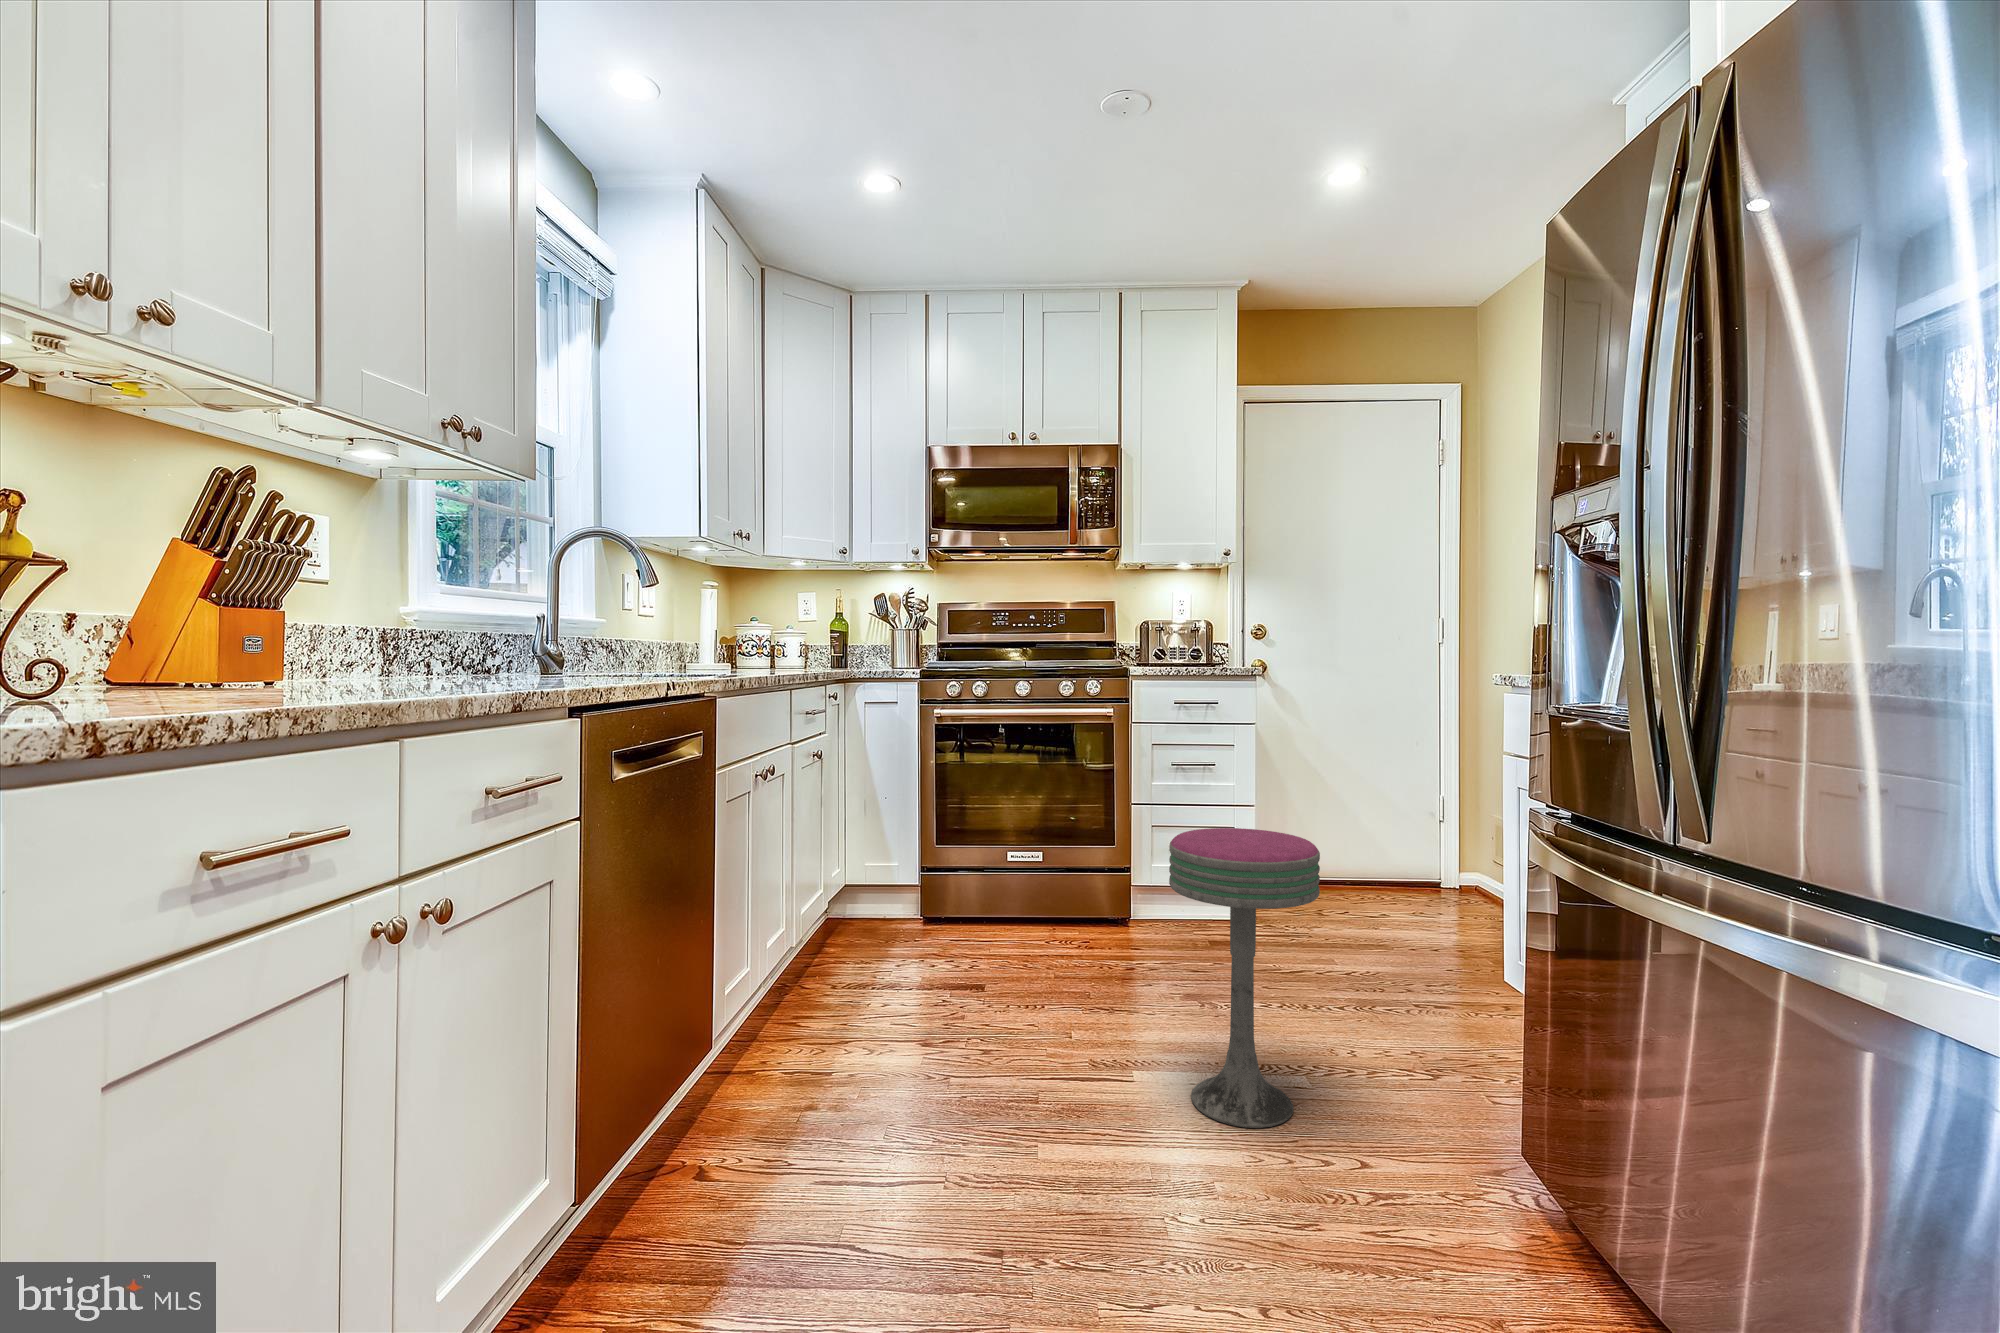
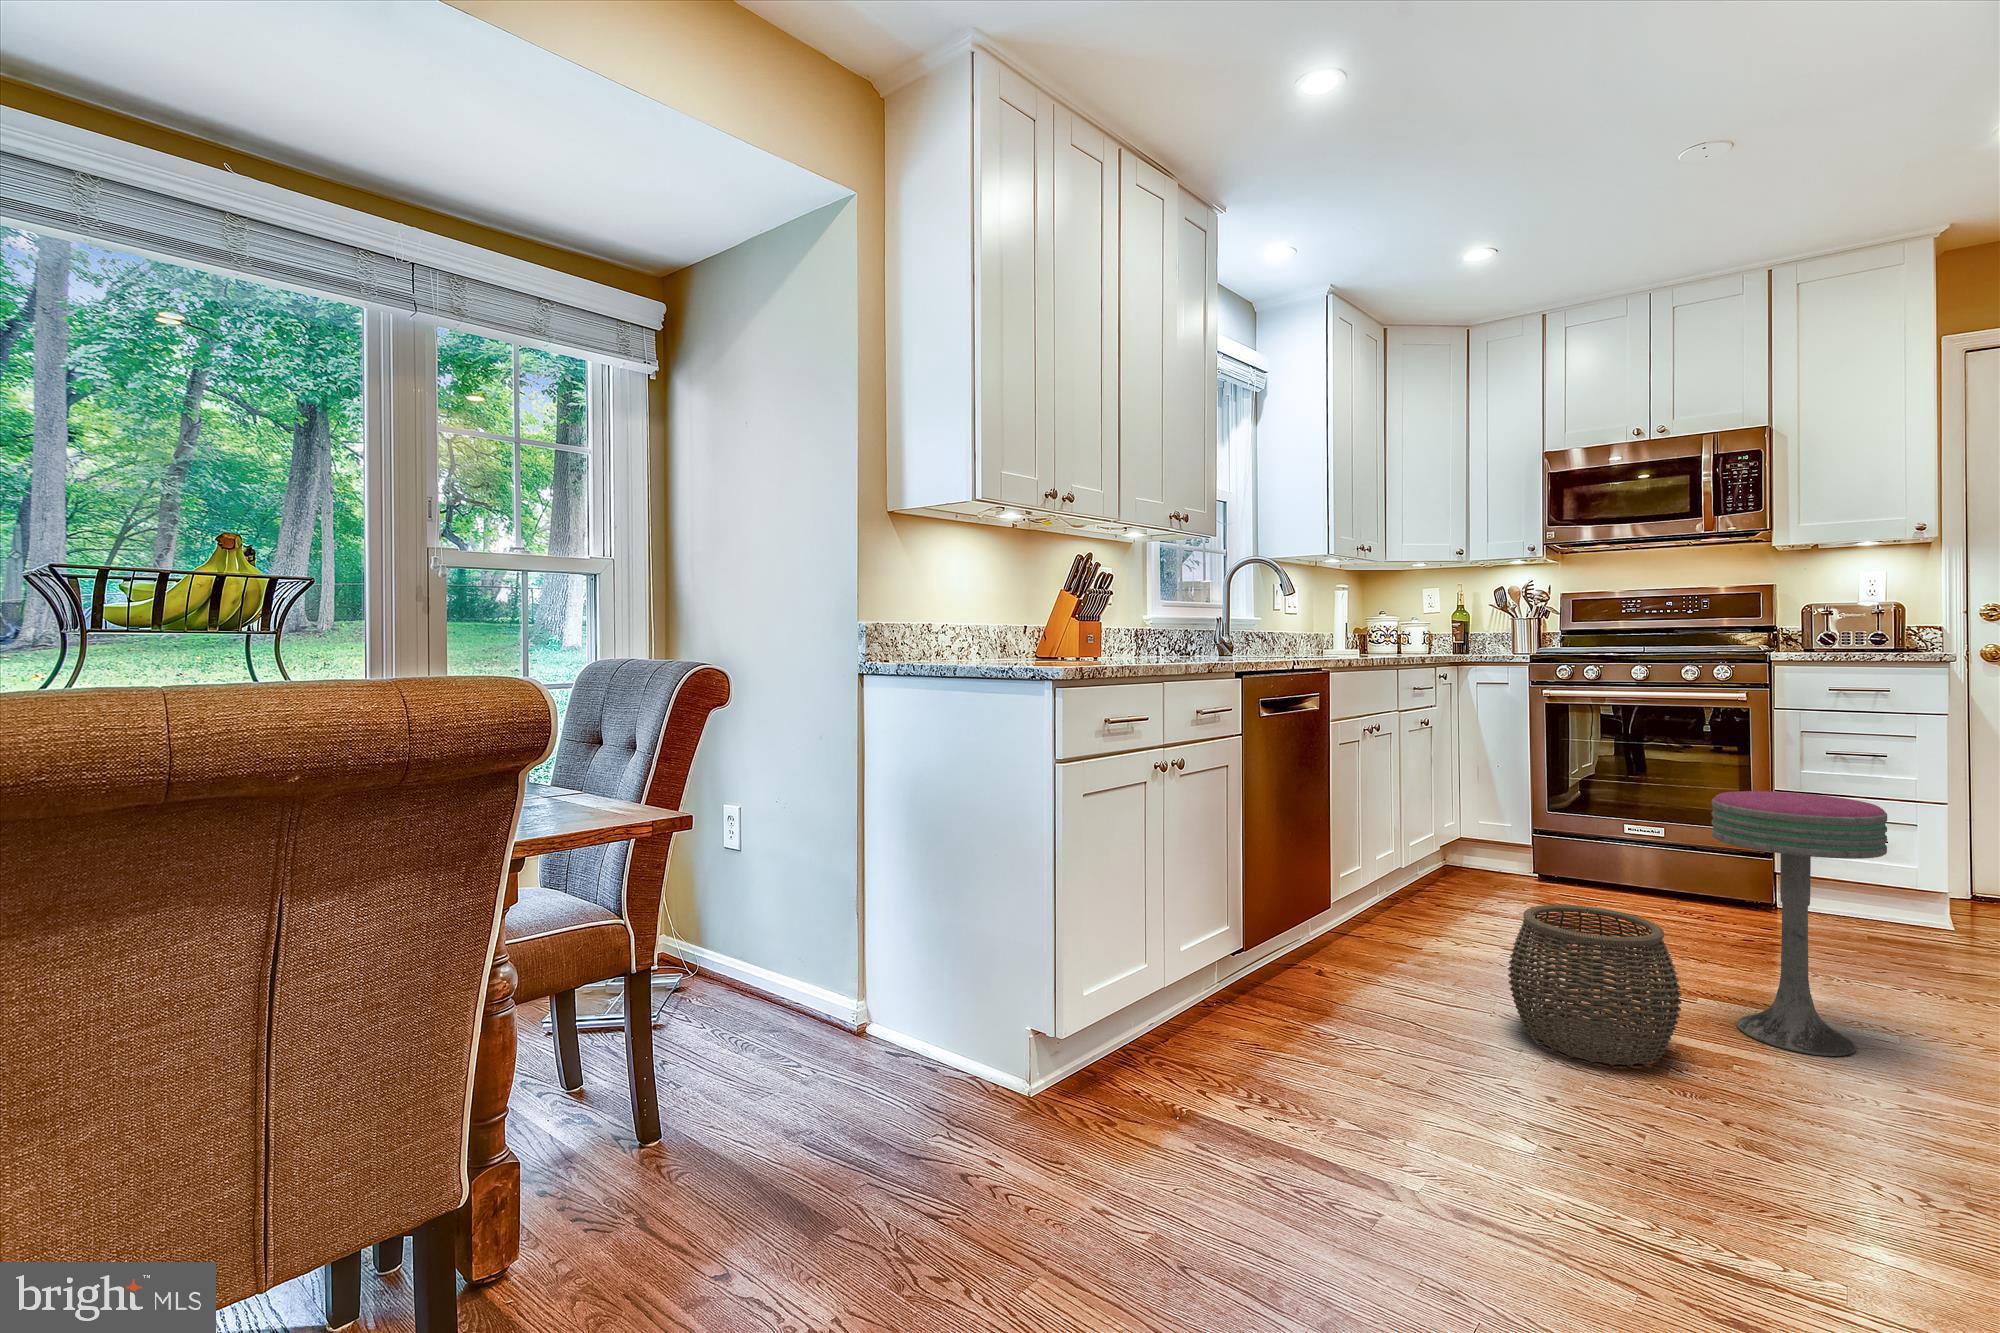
woven basket: none [997,1009,1192,1250] -> present [1508,905,1682,1067]

